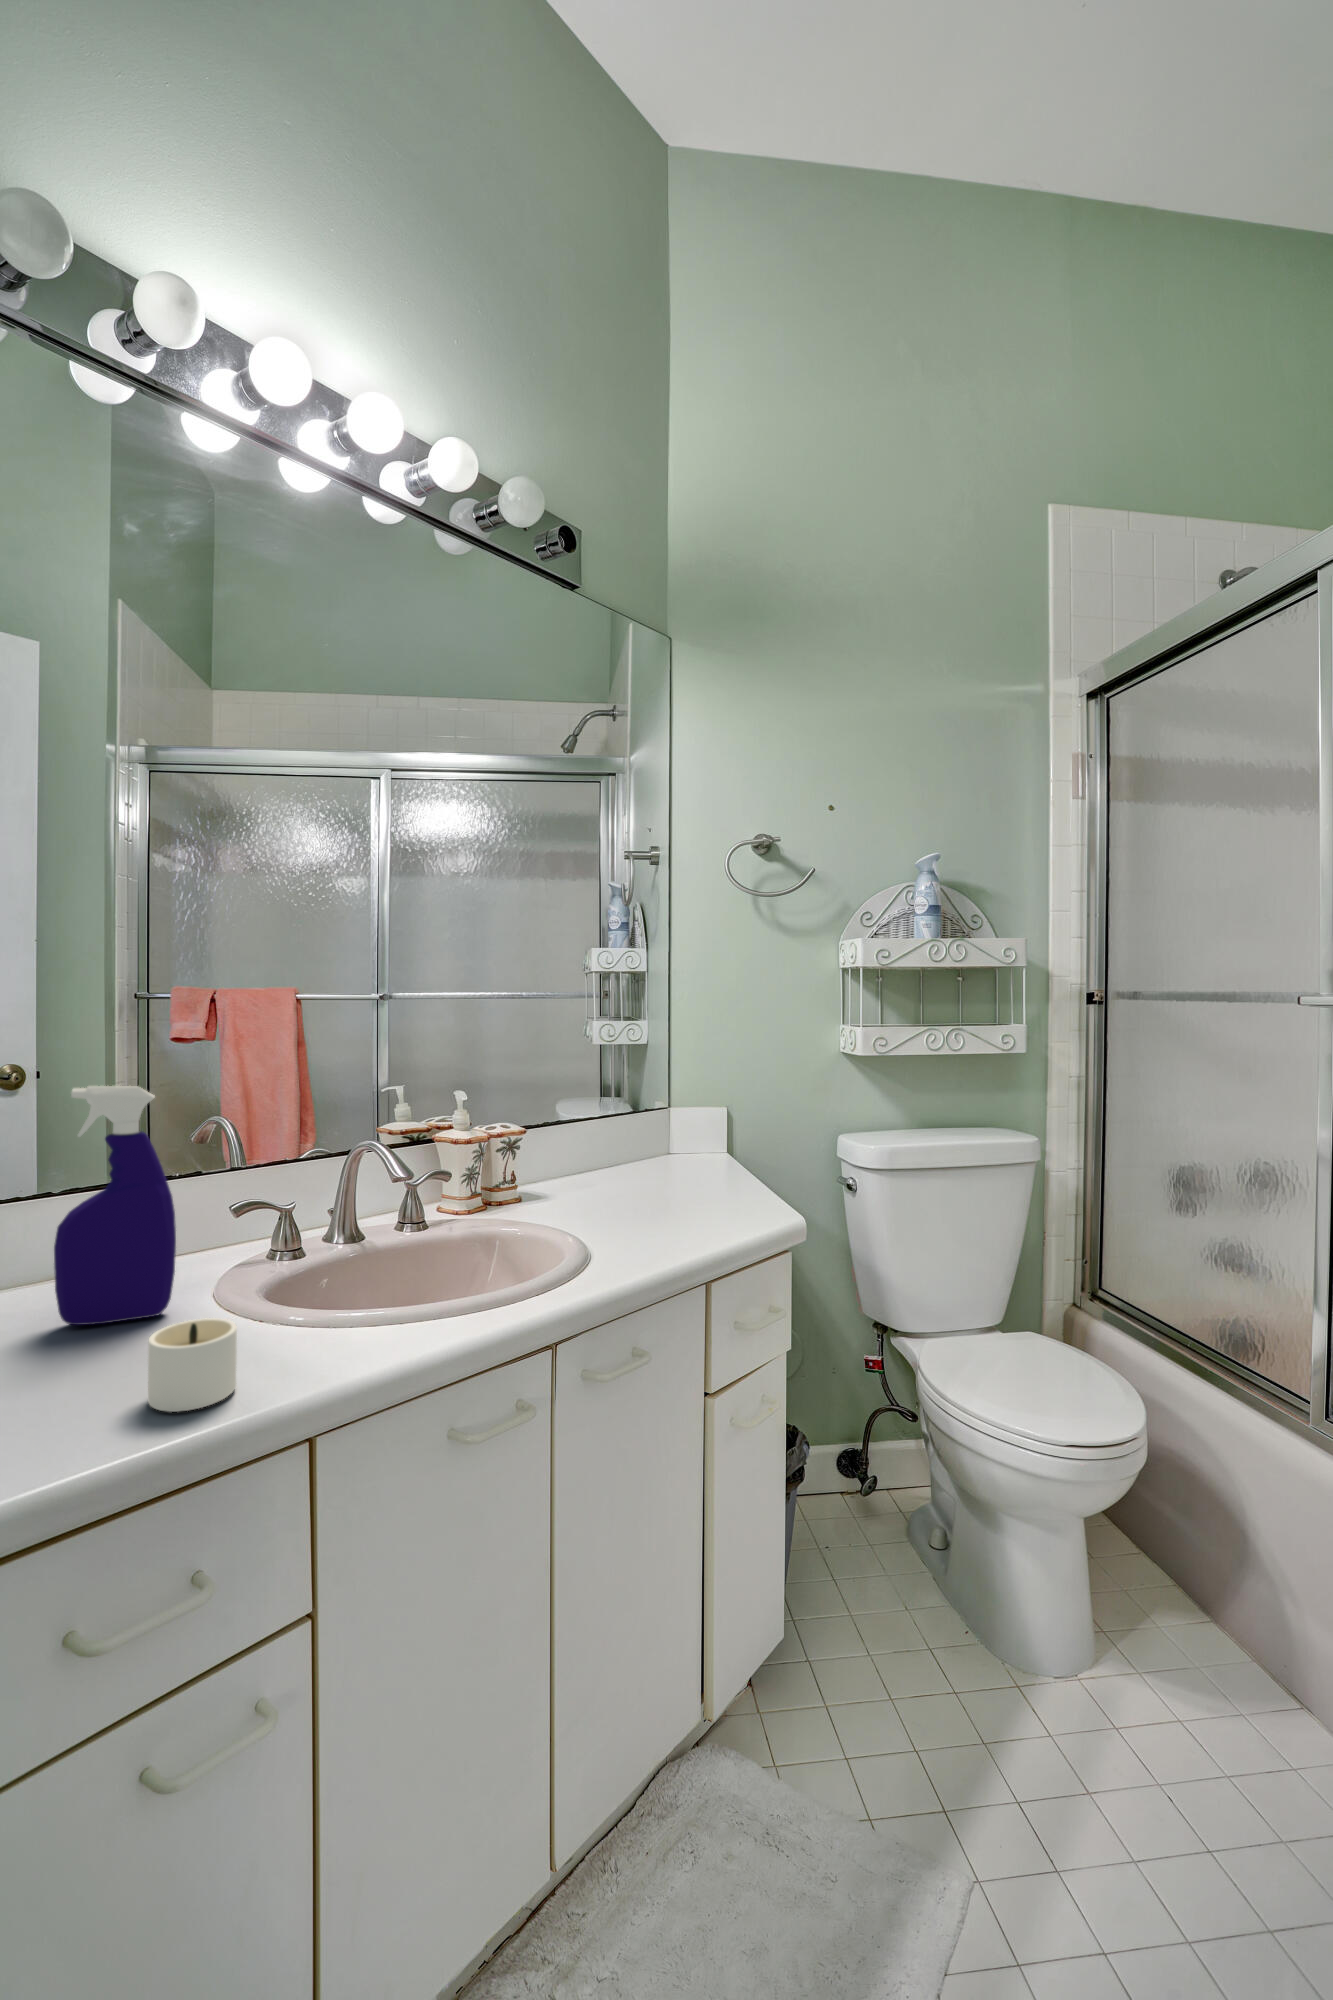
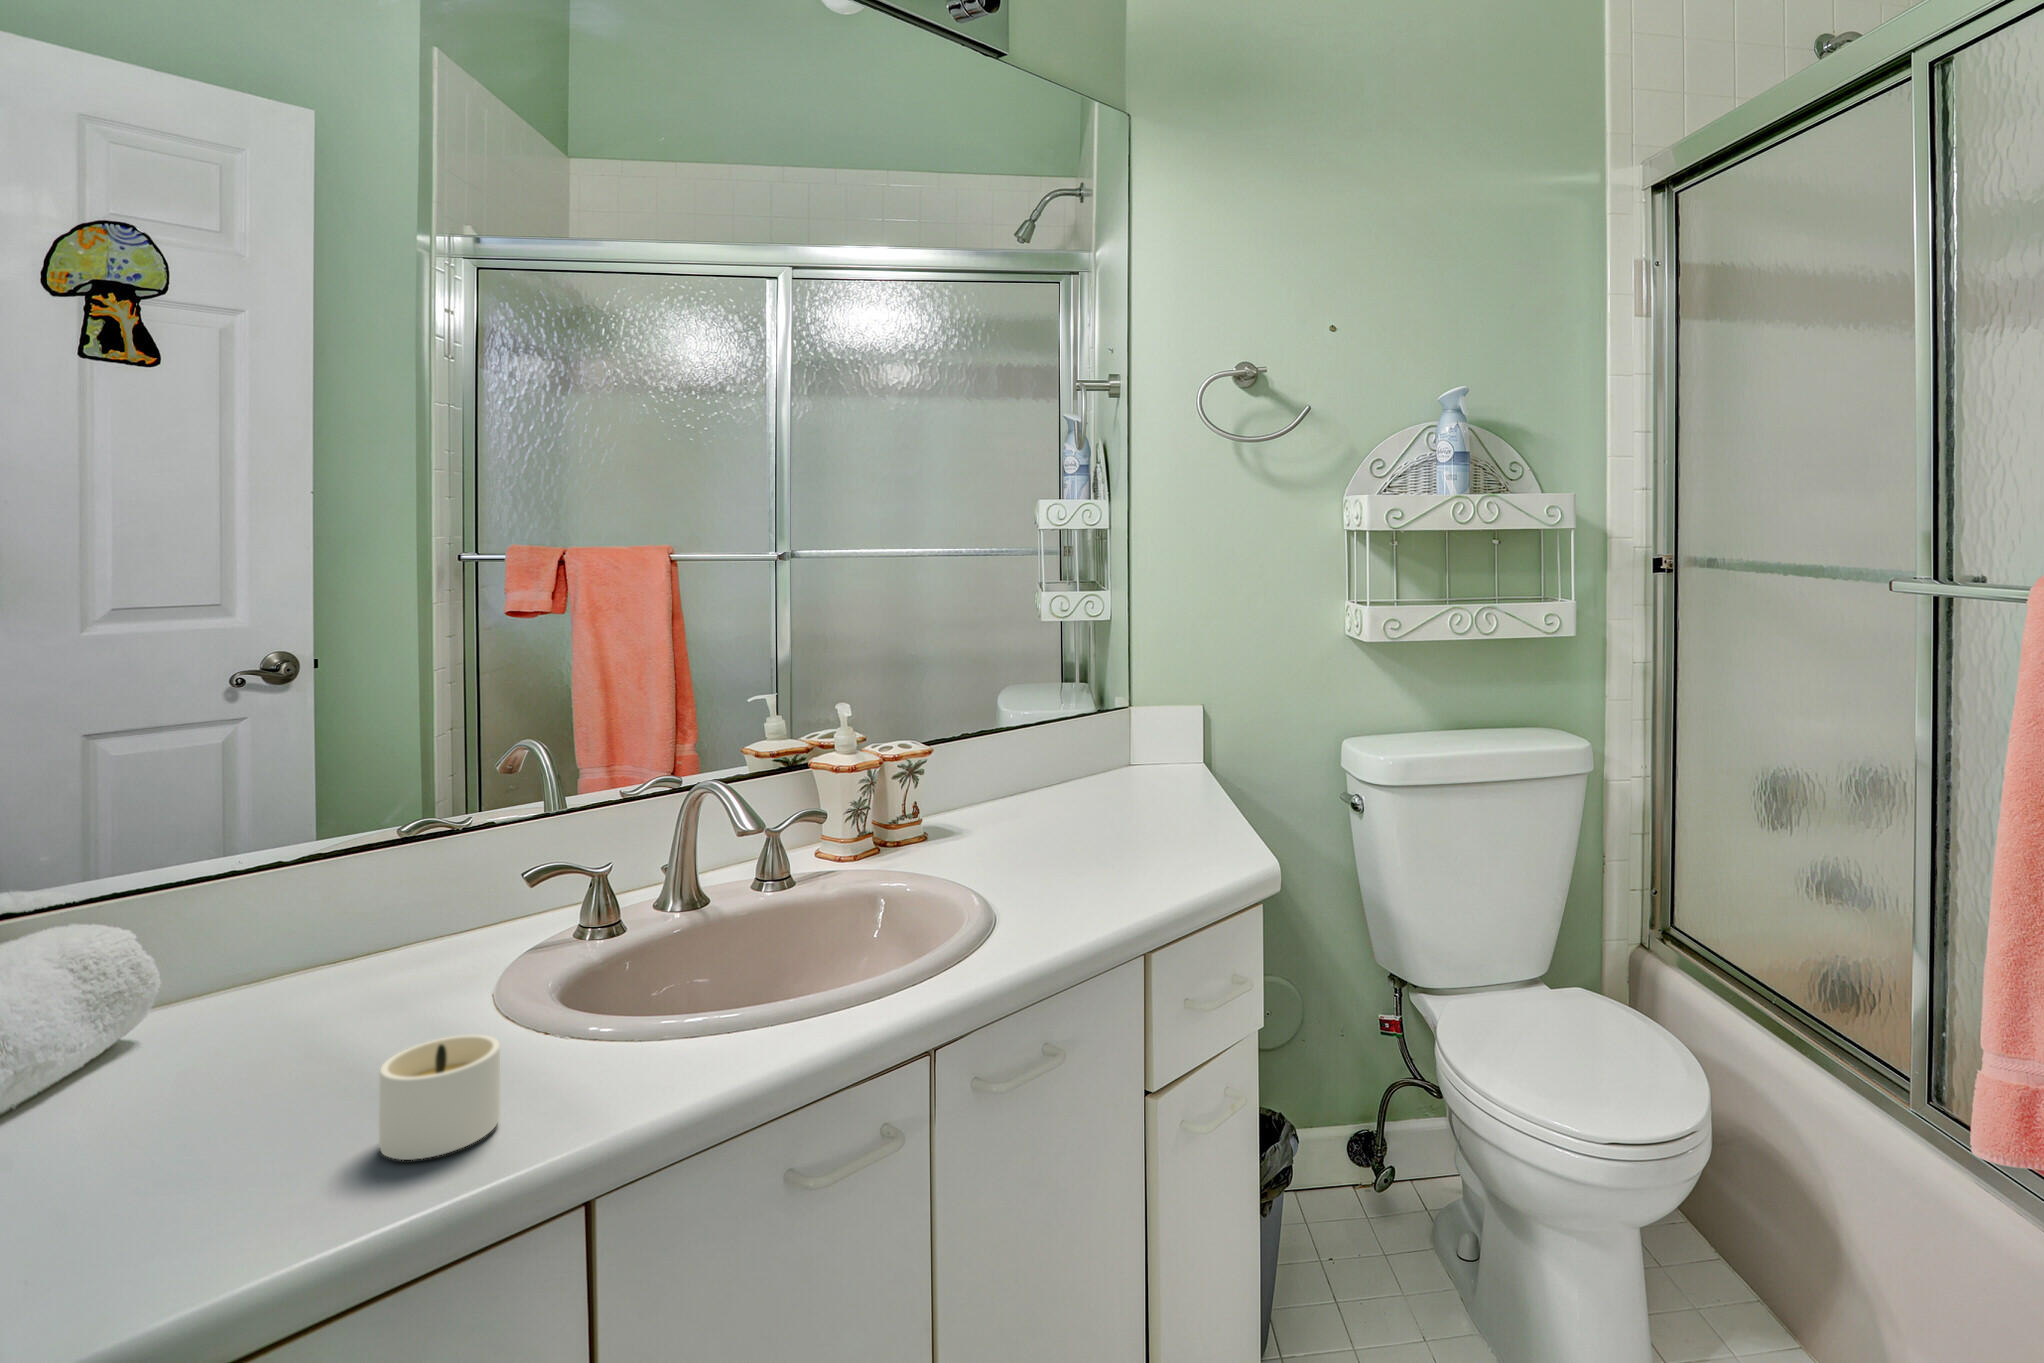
spray bottle: present [54,1086,176,1325] -> none [272,730,440,1041]

